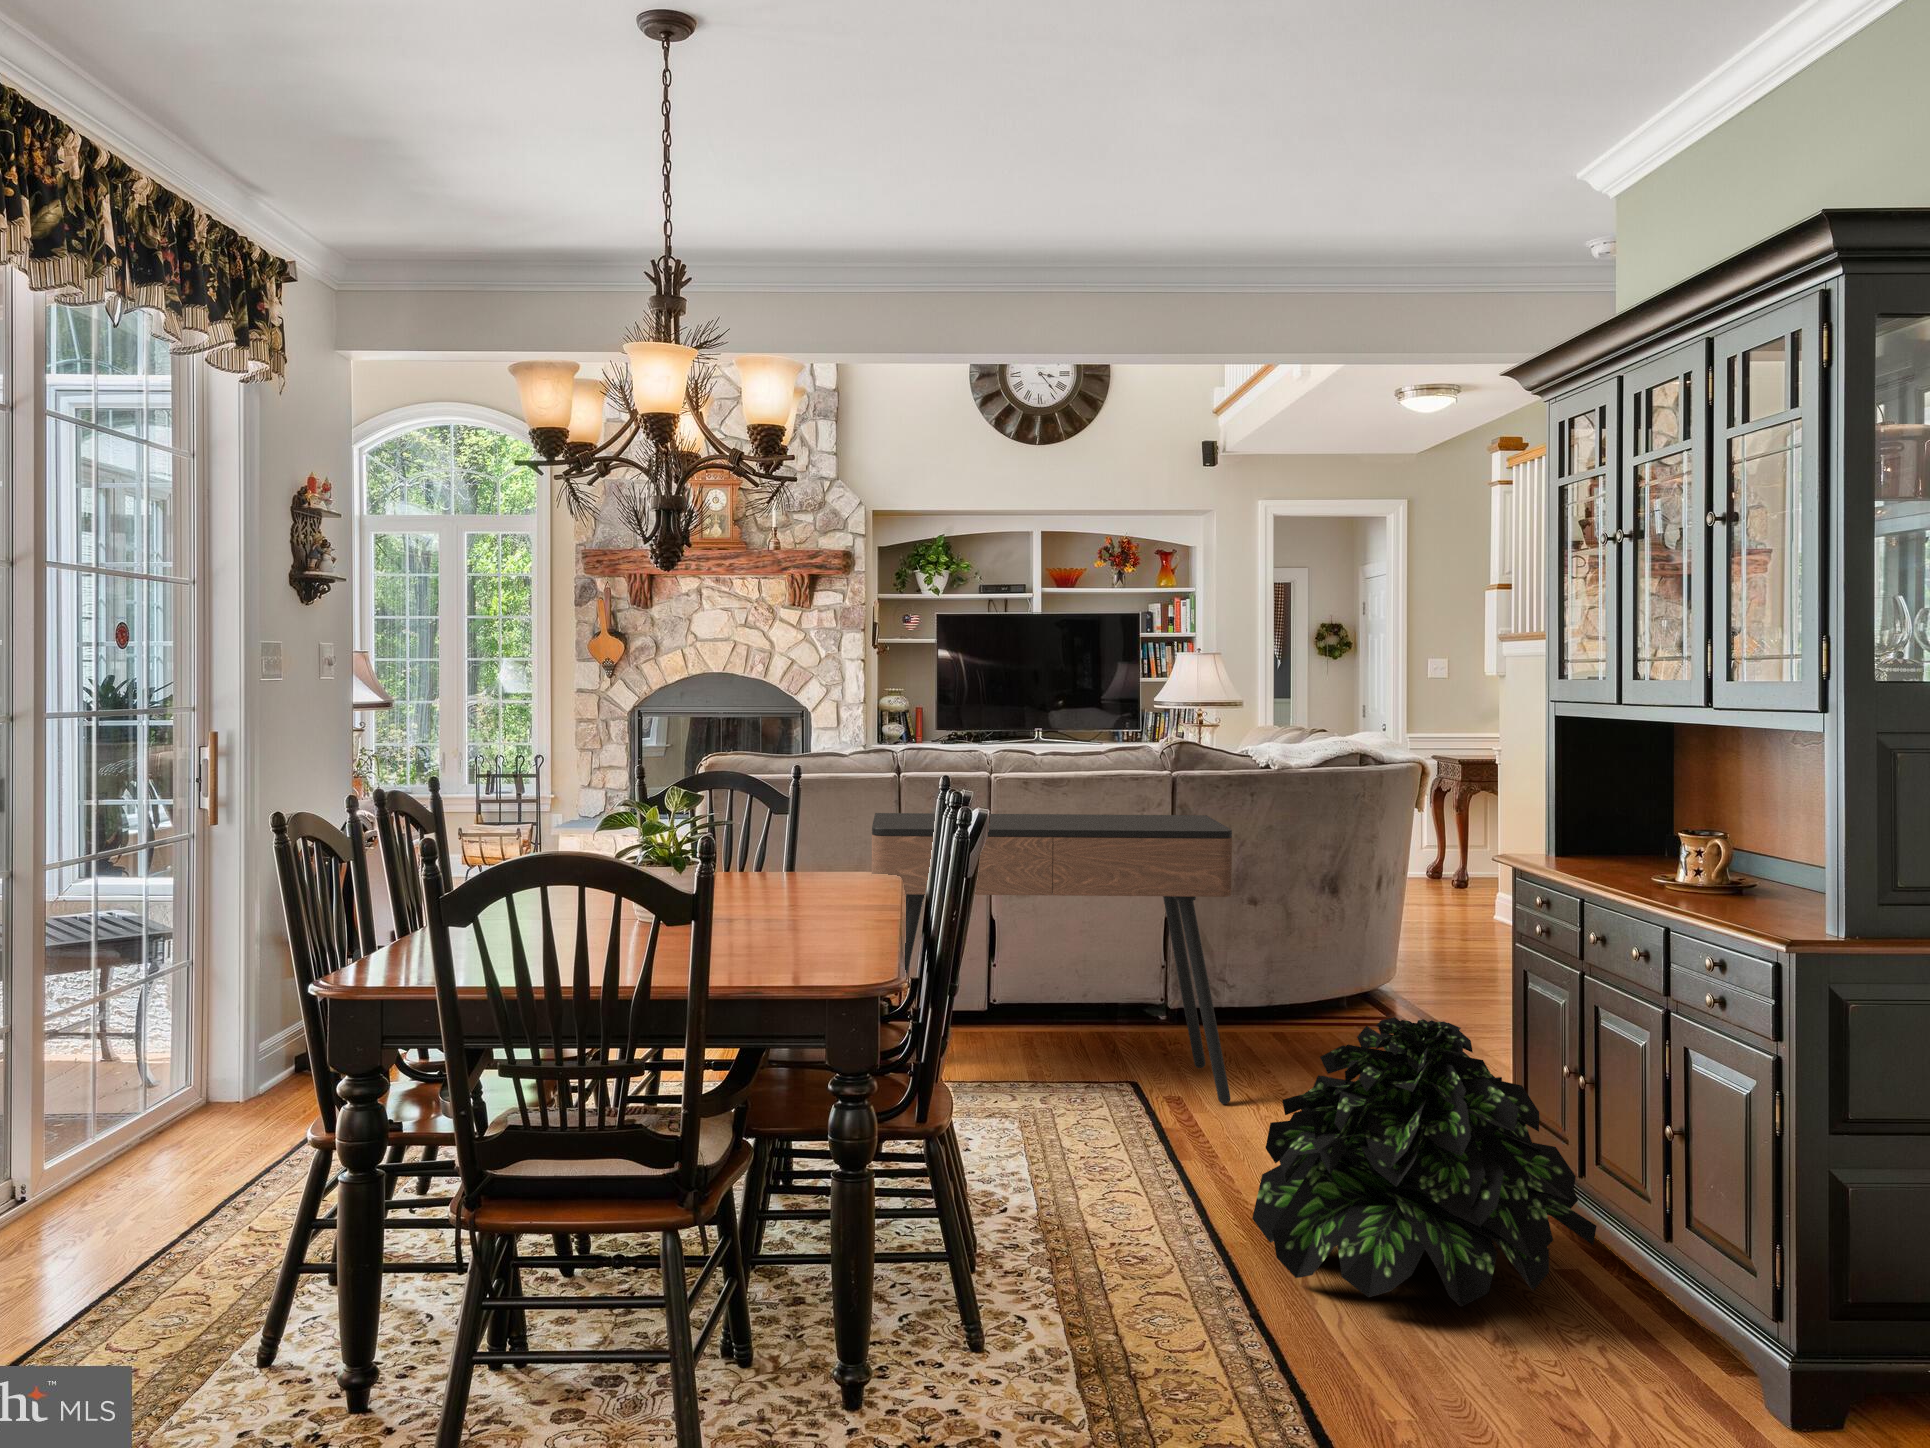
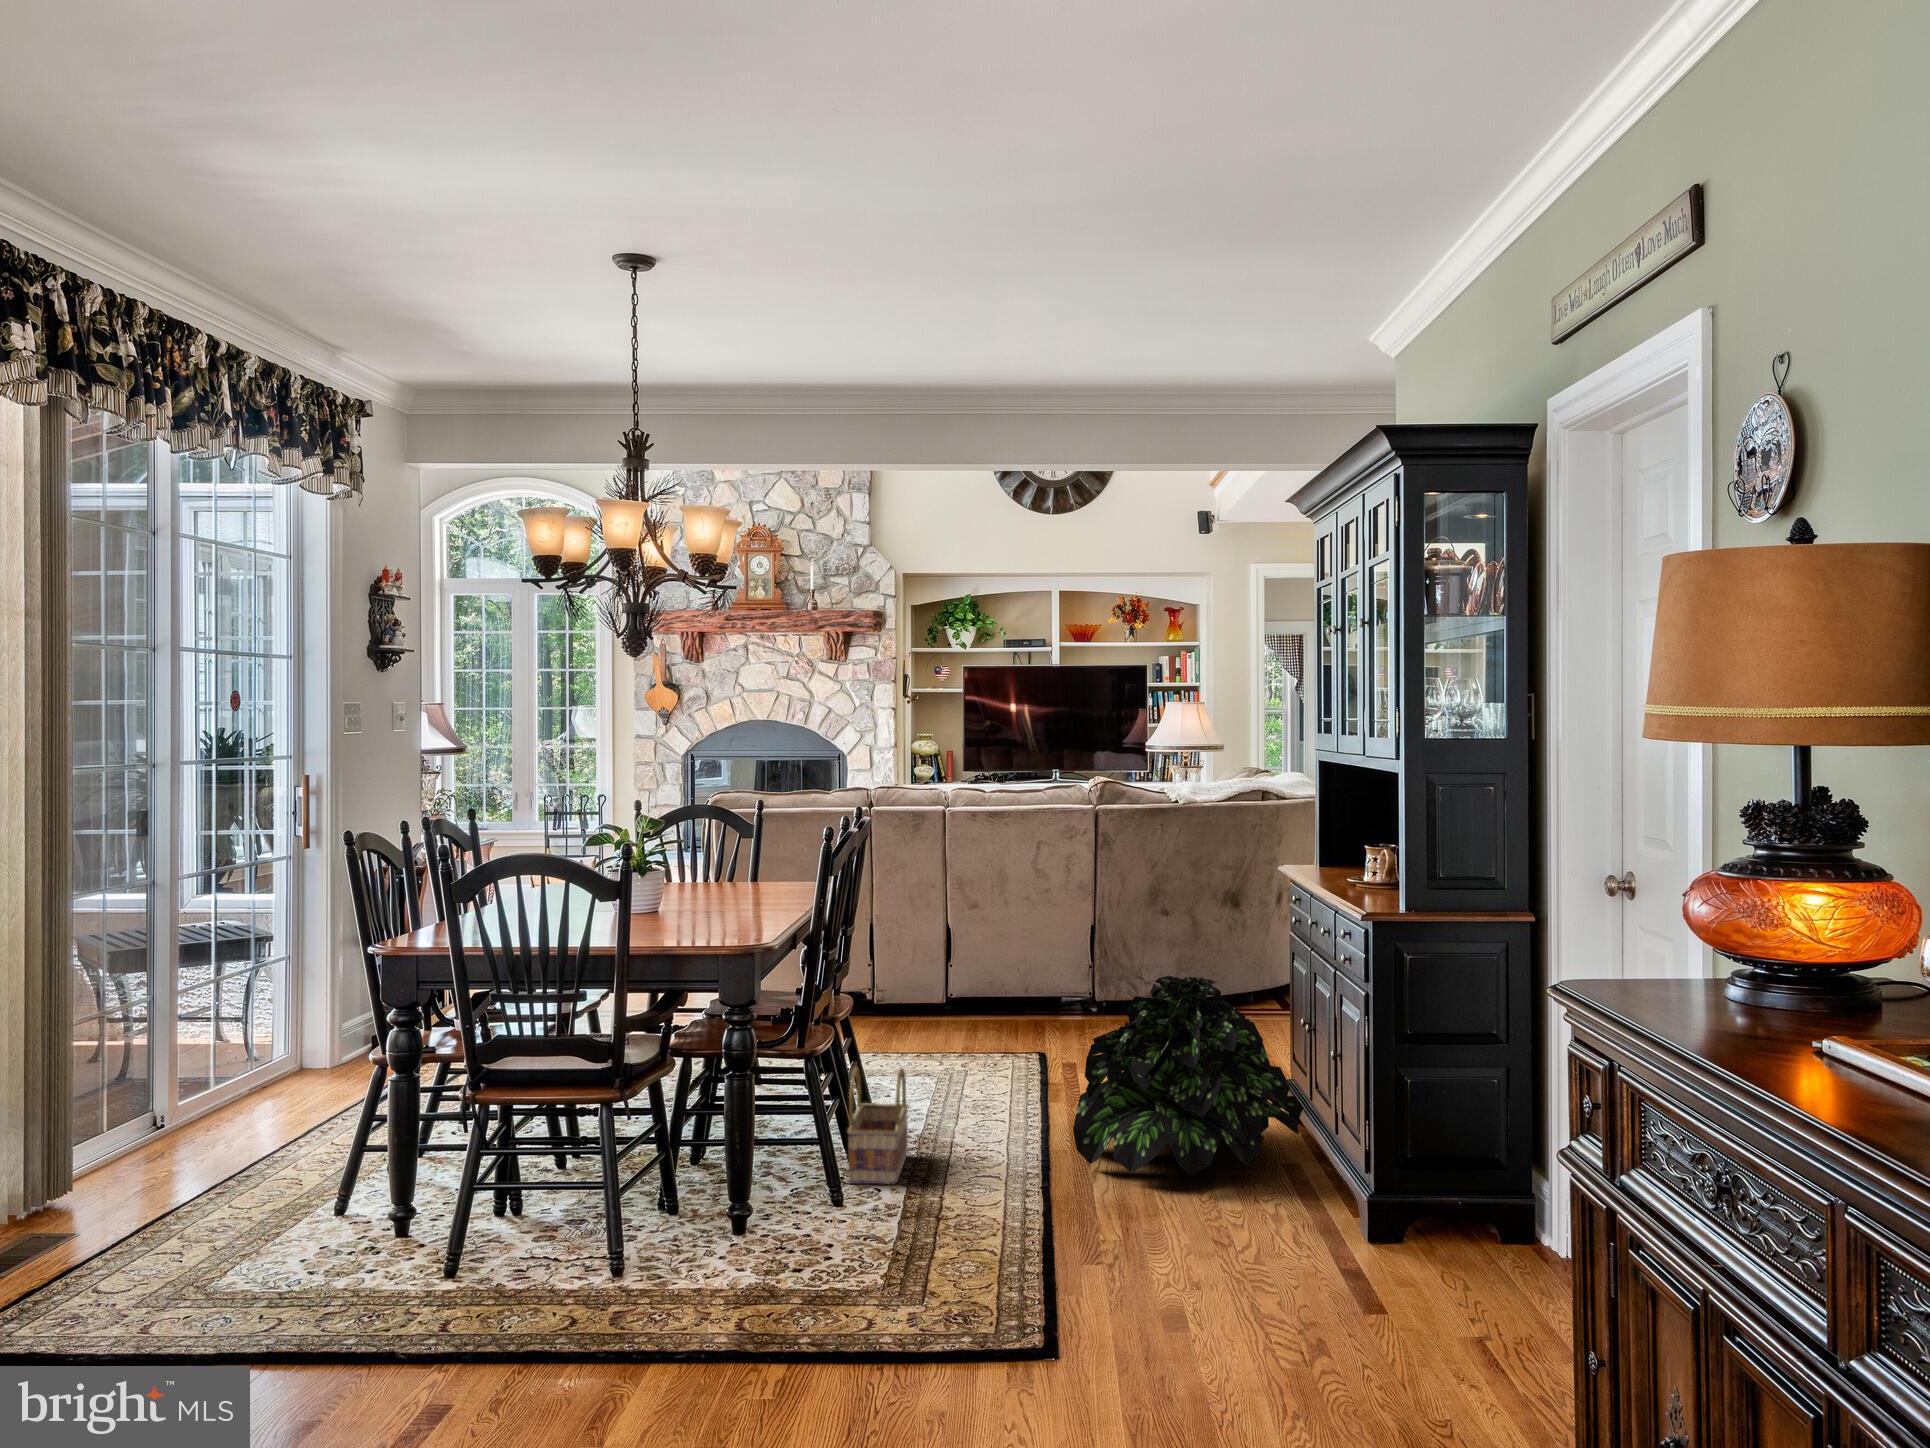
console table: present [872,813,1232,1104] -> none [827,835,1113,1065]
basket: none [970,1140,1043,1309] -> present [847,1068,909,1184]

